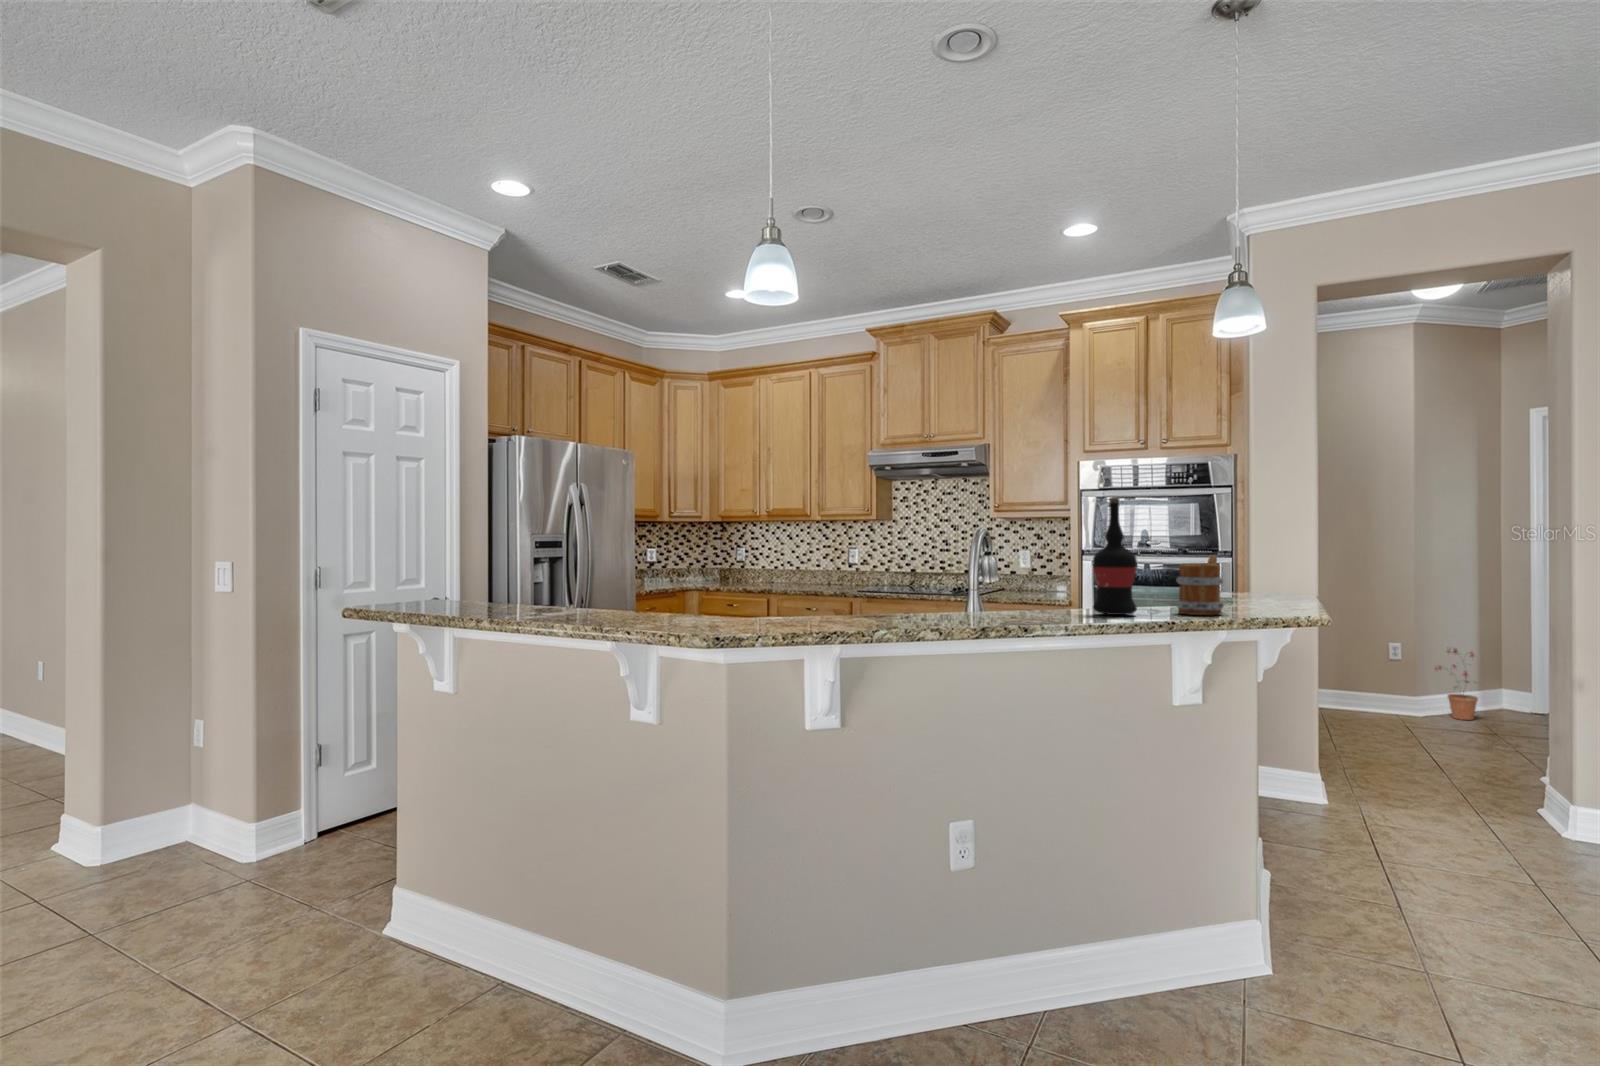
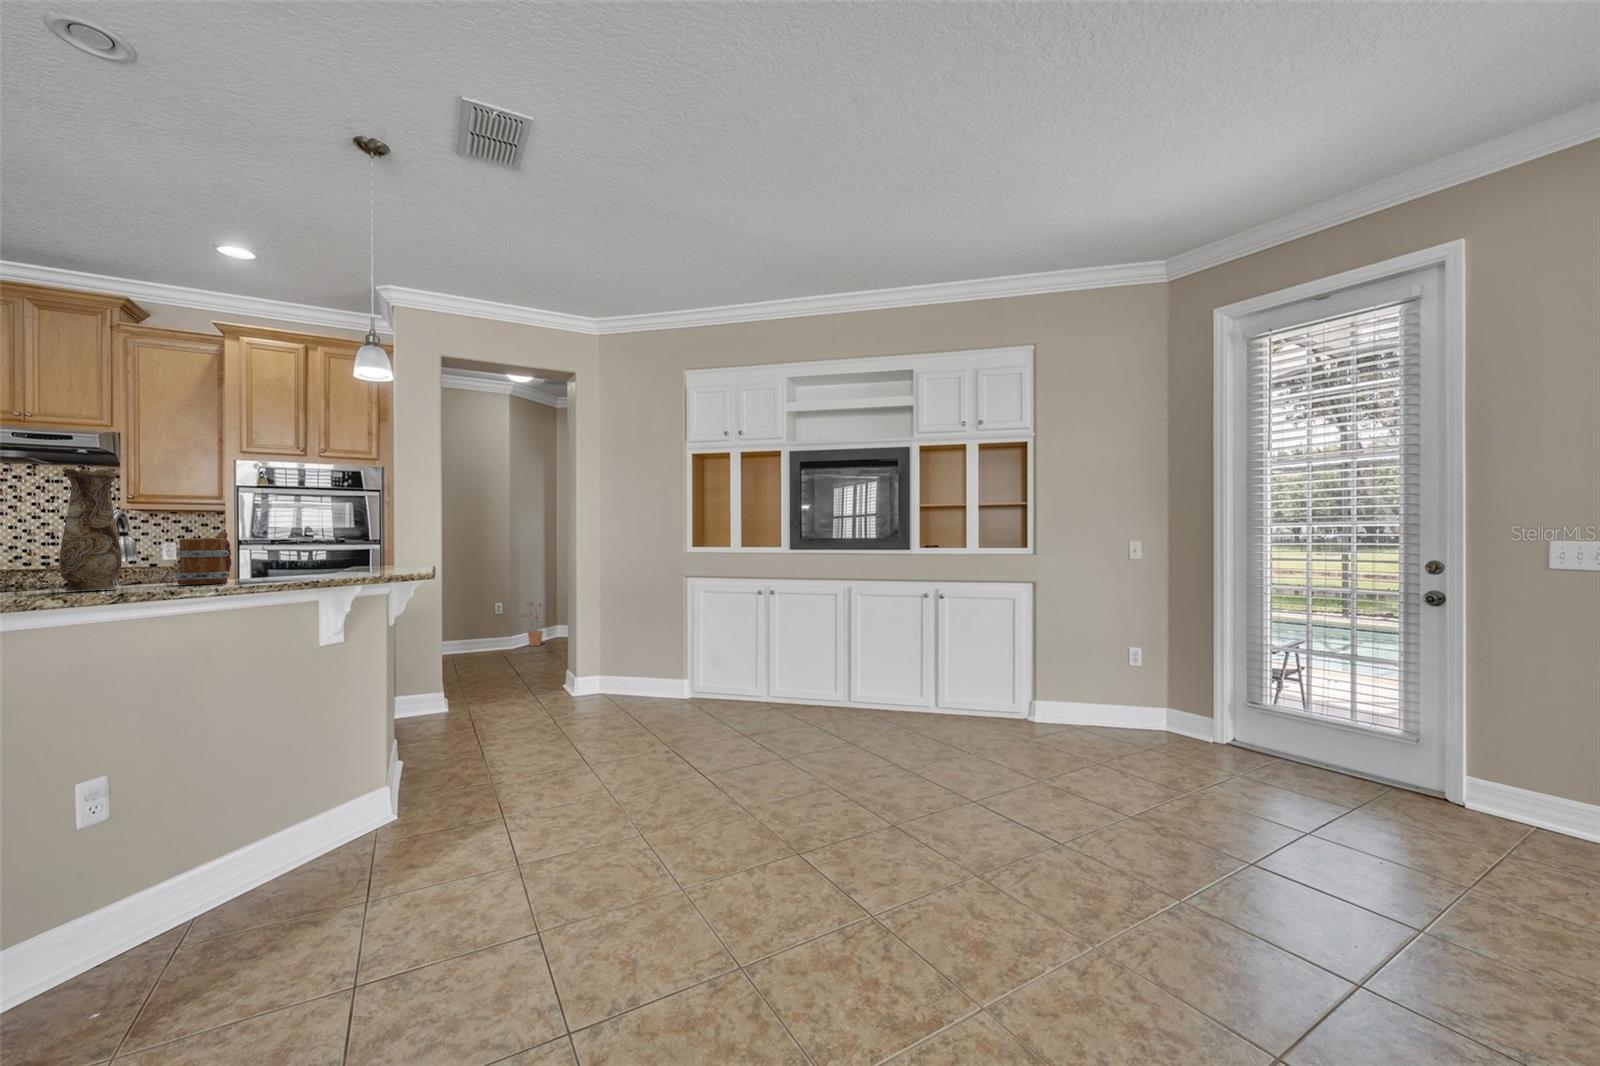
vase: none [938,493,983,622] -> present [59,468,121,591]
wine bottle: present [1093,497,1137,615] -> none [247,485,290,579]
mug: present [1176,555,1224,615] -> present [175,531,231,585]

